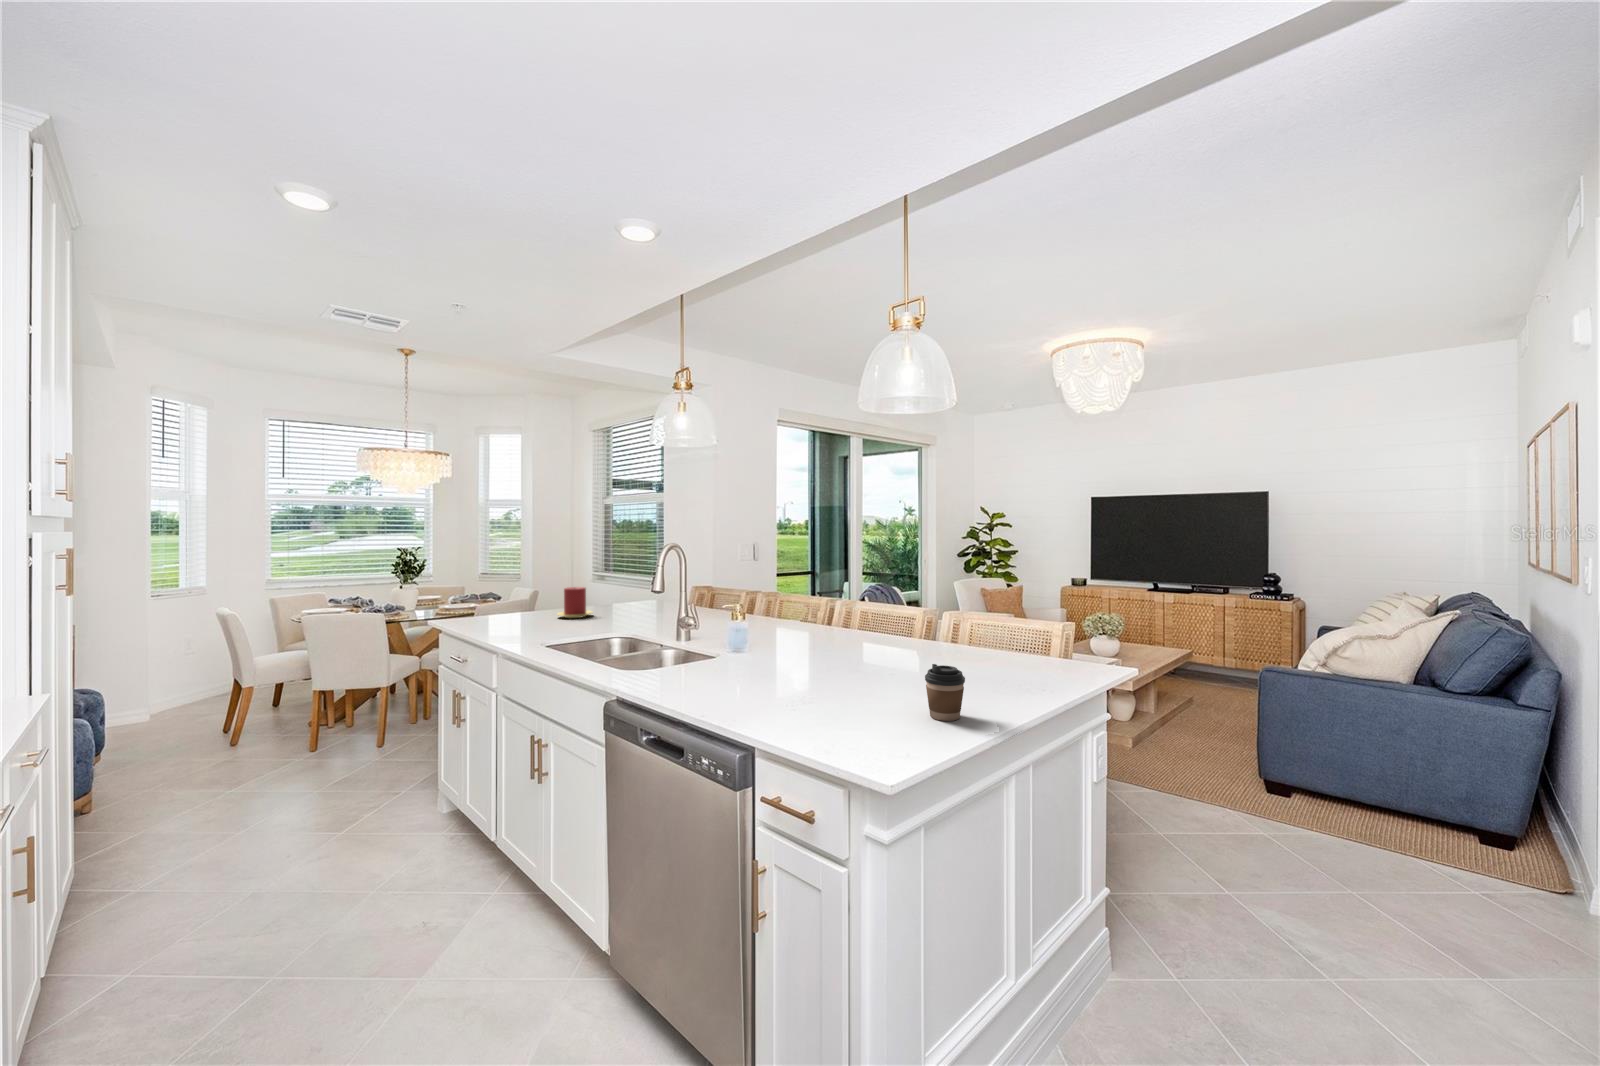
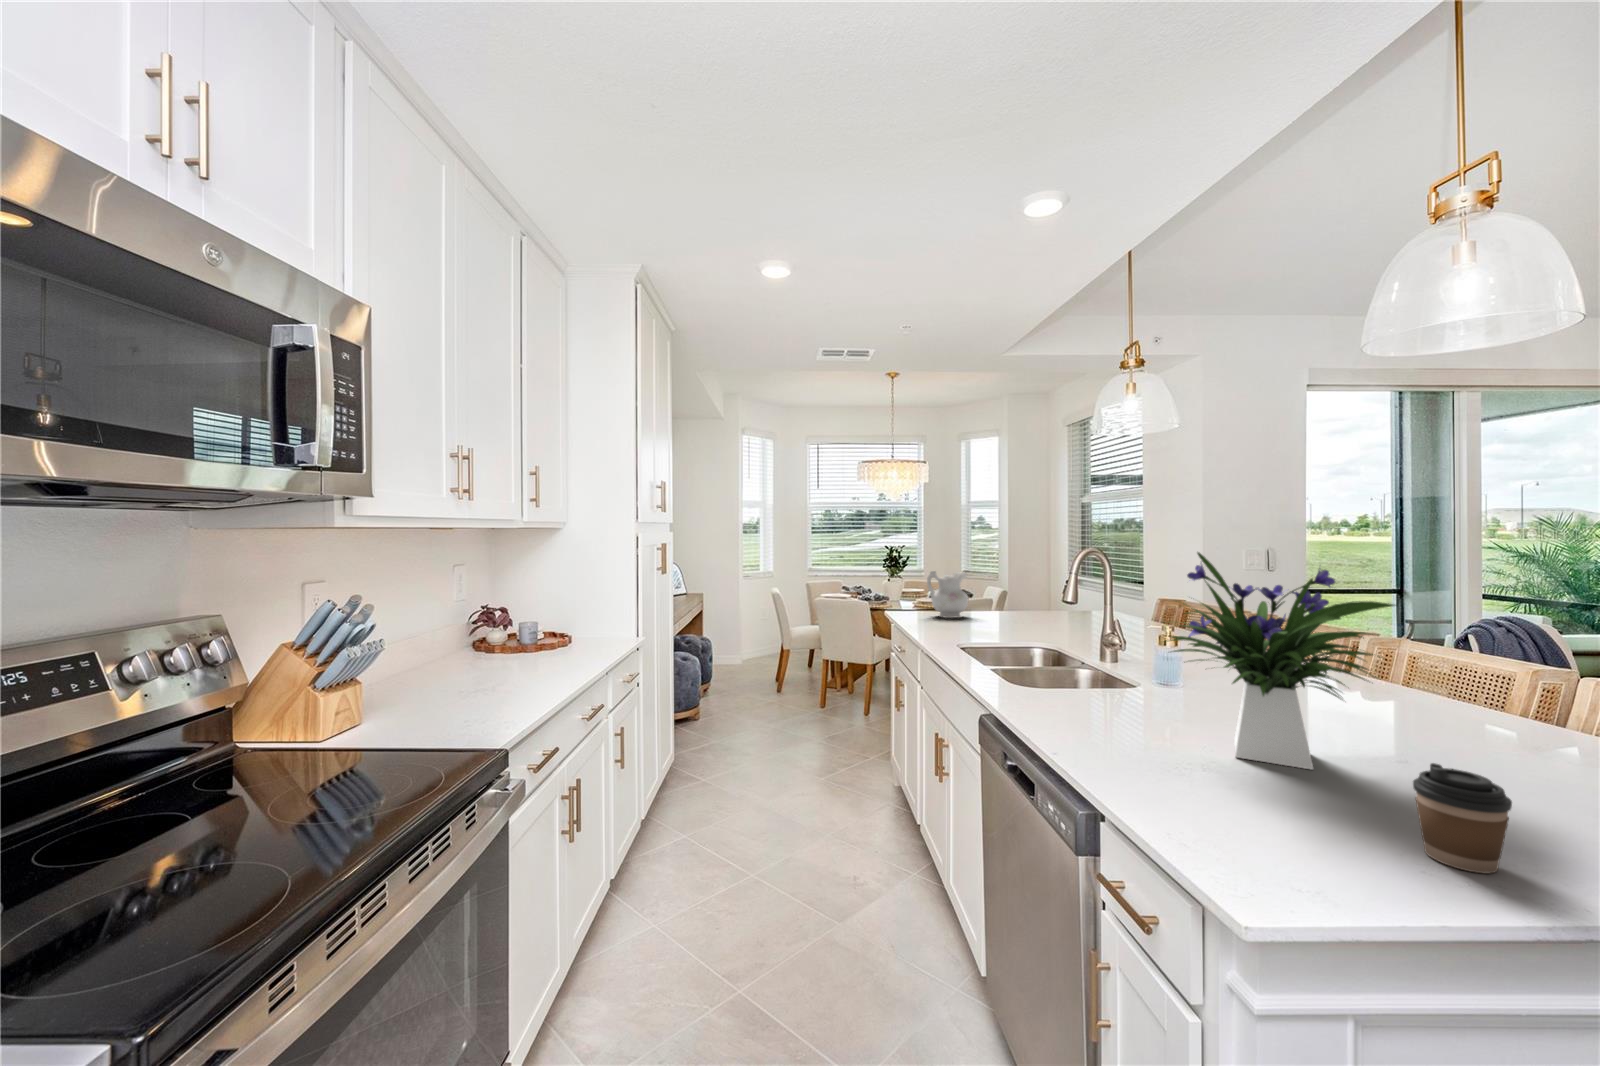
flower arrangement: none [761,544,891,689] -> present [1172,552,1394,770]
ceramic pitcher: none [484,571,530,620] -> present [927,571,968,618]
candle: present [558,587,593,618] -> none [991,591,1029,623]

